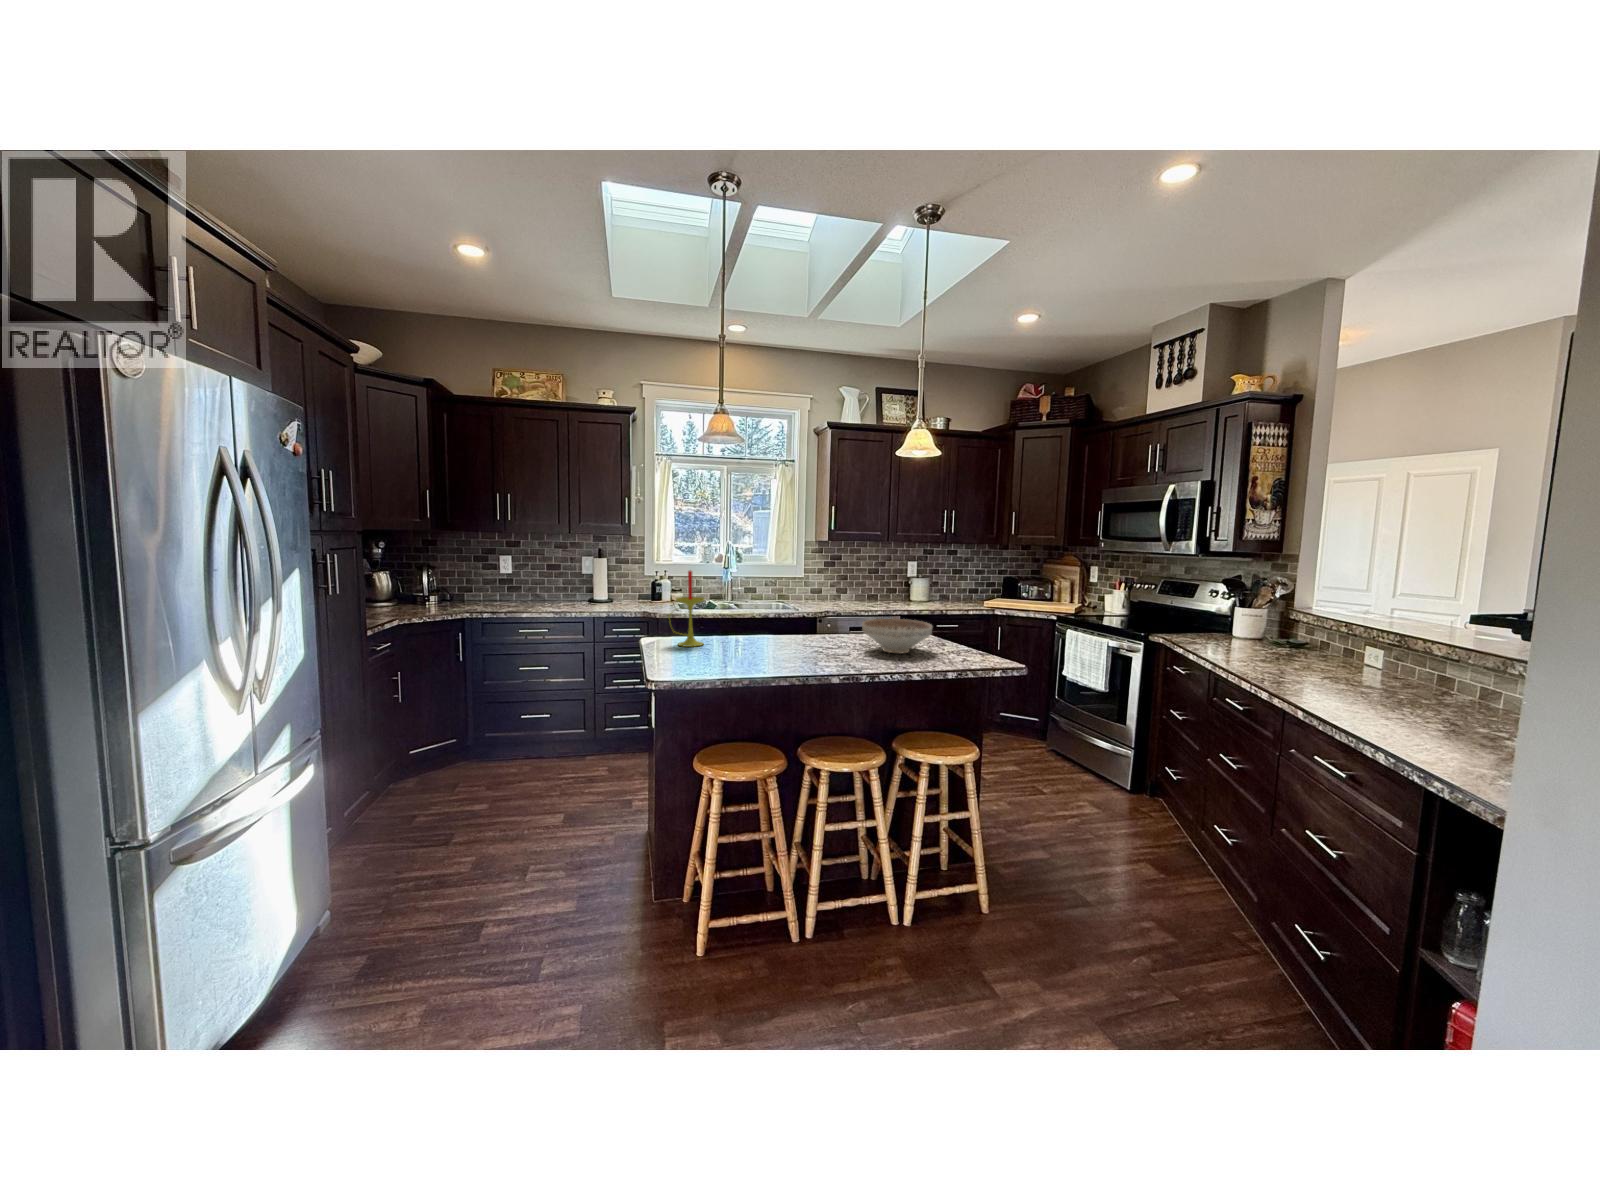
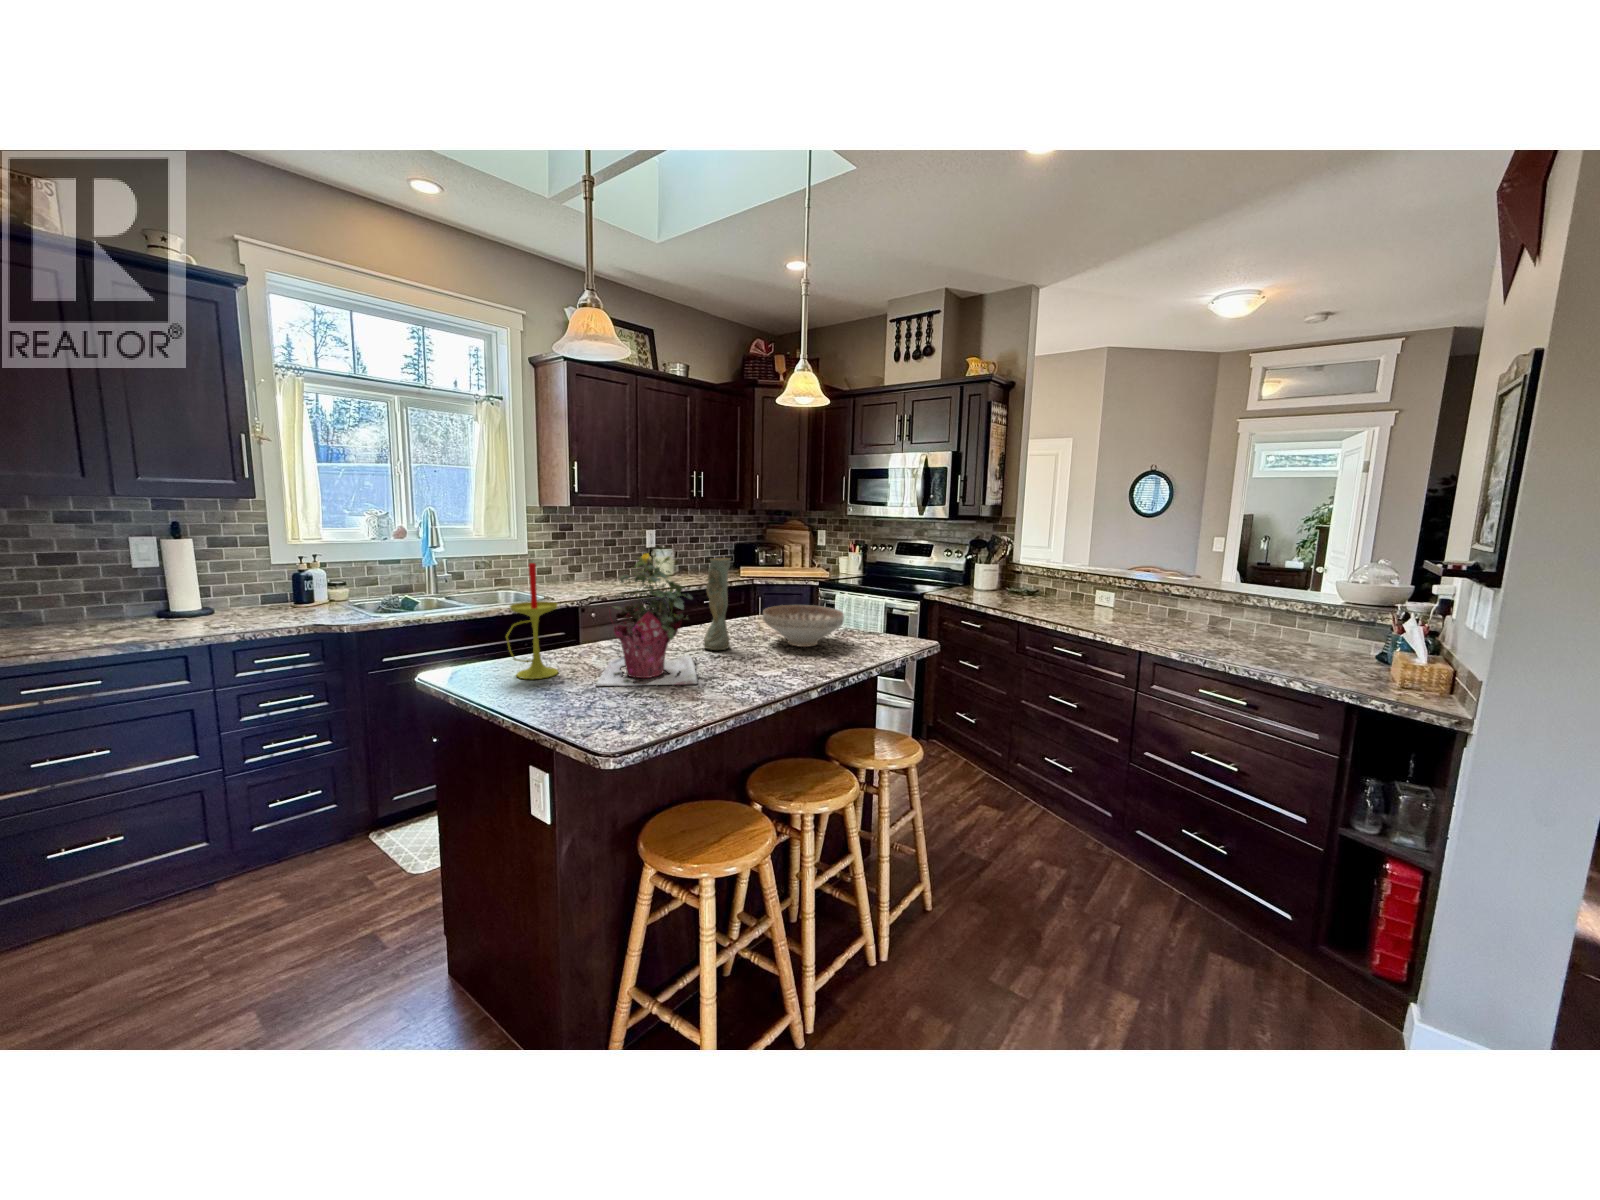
potted plant: none [706,564,797,662] -> present [596,549,698,686]
vase: none [815,575,839,647] -> present [704,558,731,650]

